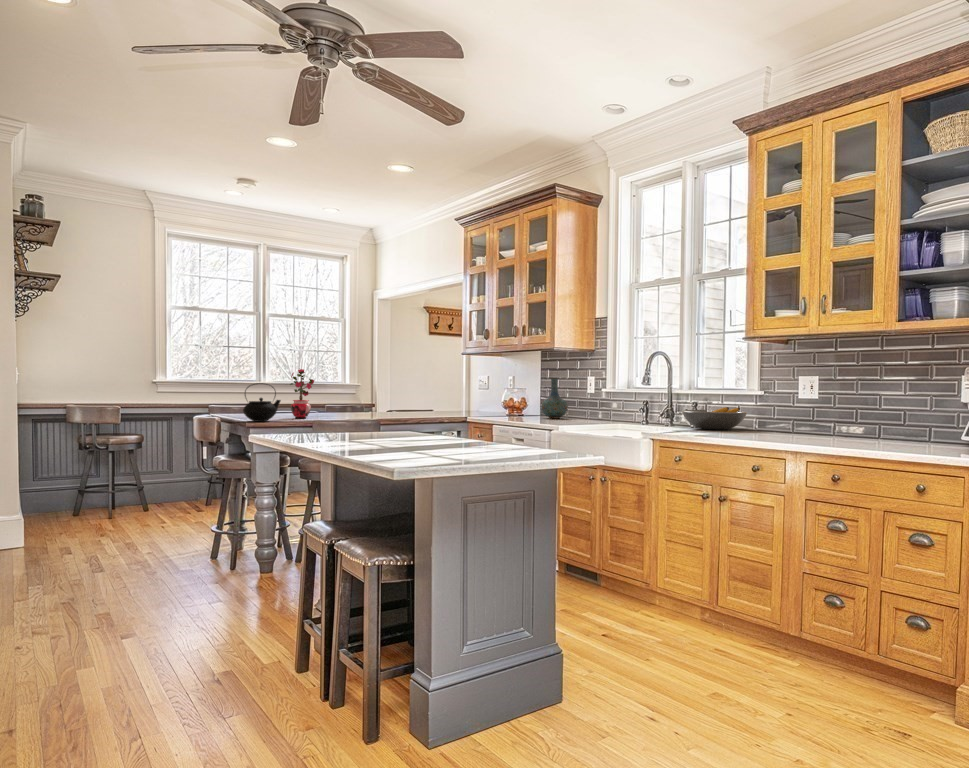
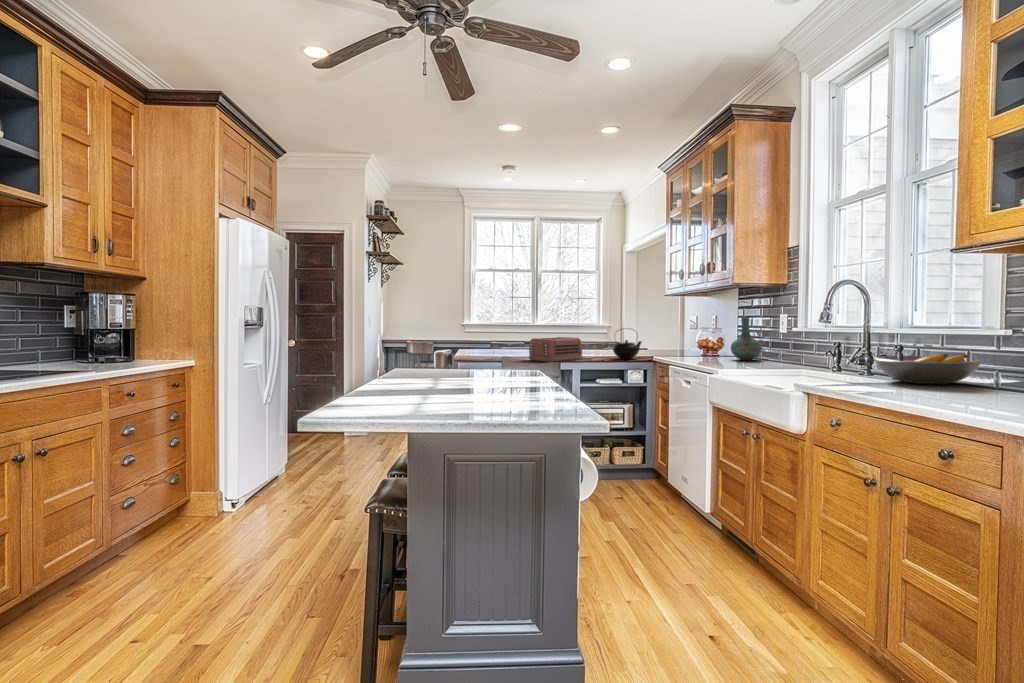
potted plant: present [290,369,314,419] -> none [491,318,515,360]
teapot: present [243,383,281,421] -> present [613,331,641,359]
toaster: none [334,393,395,420] -> present [529,337,583,362]

